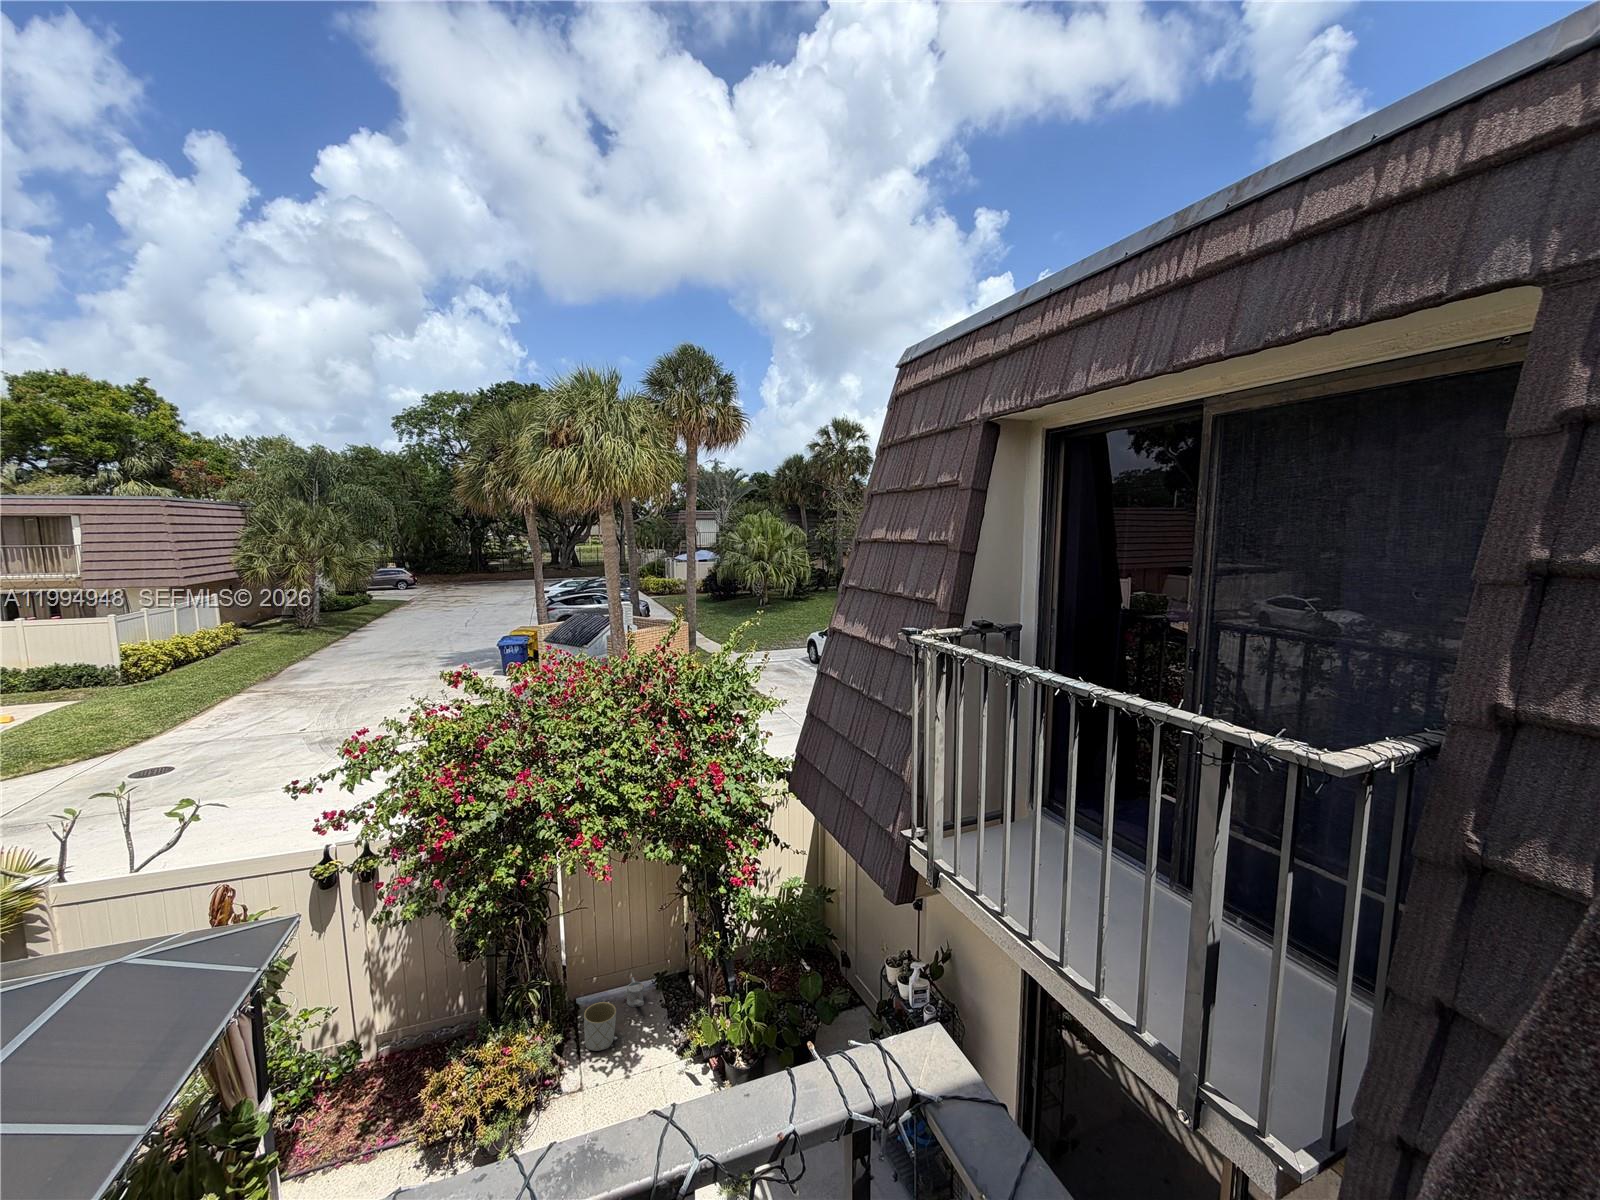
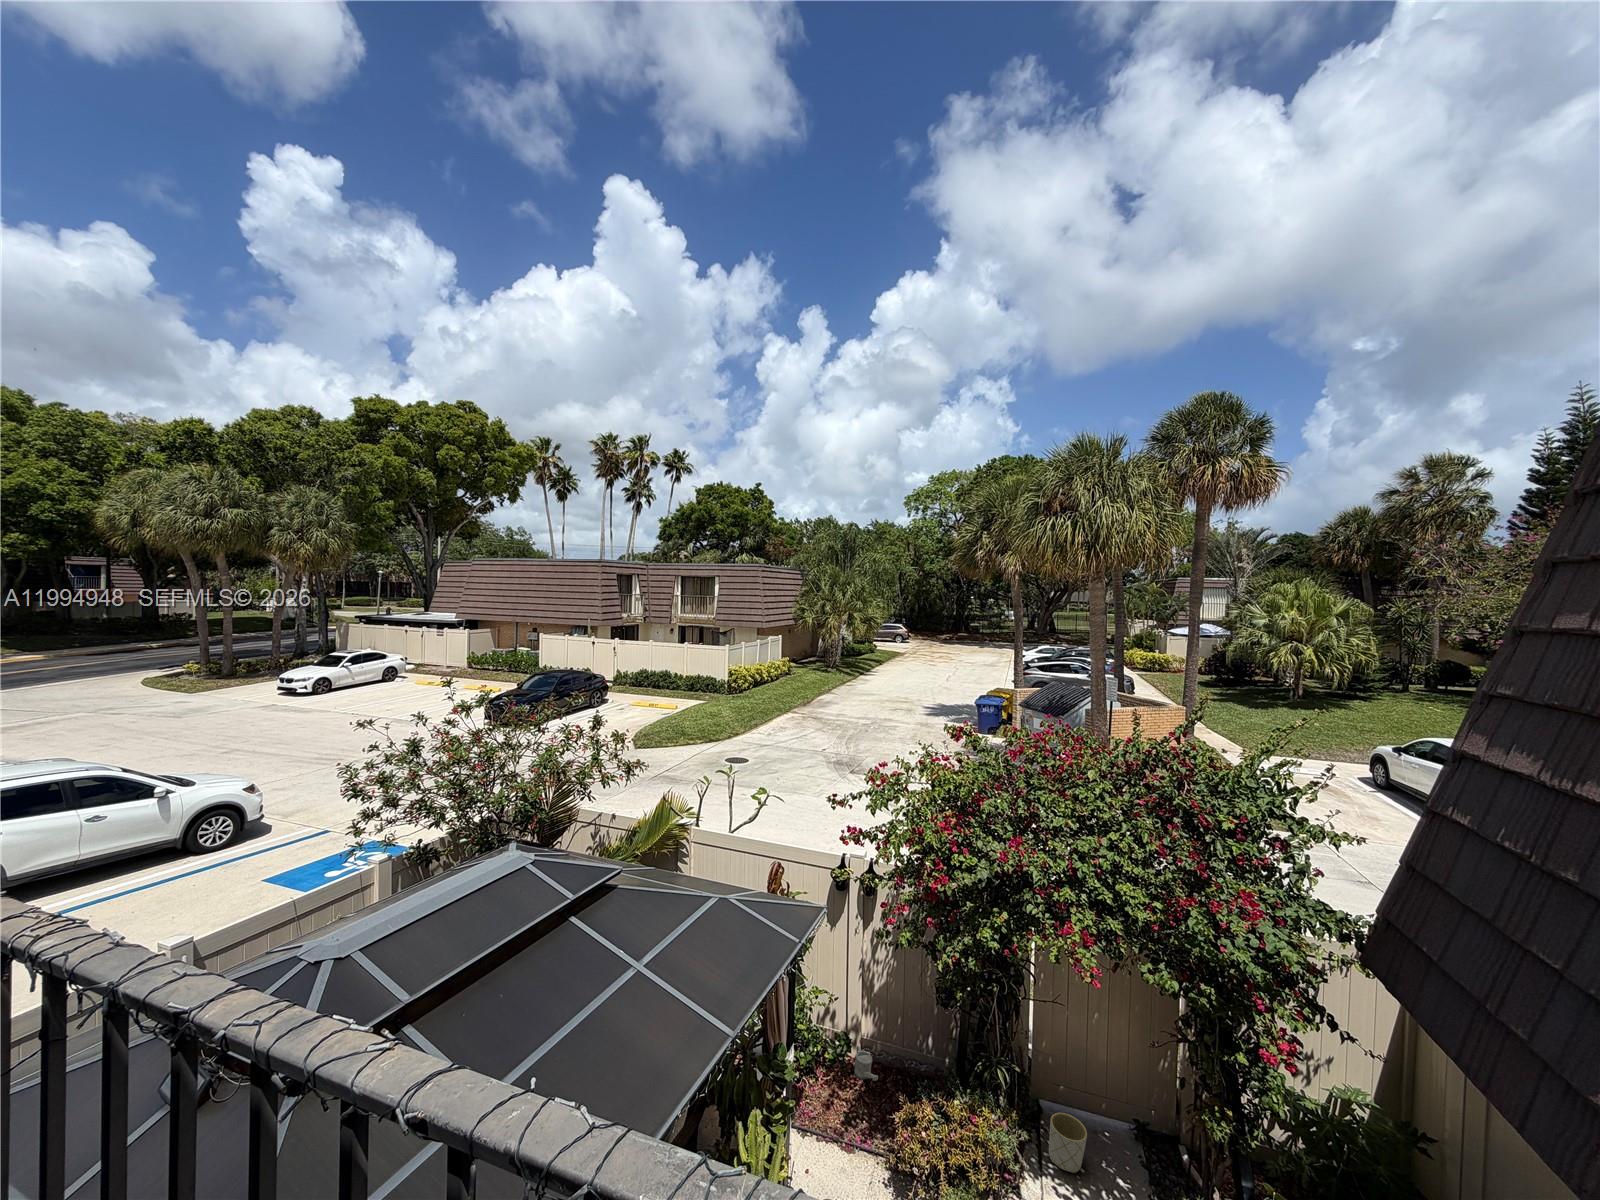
watering can: present [627,977,644,1007] -> present [854,1046,878,1081]

